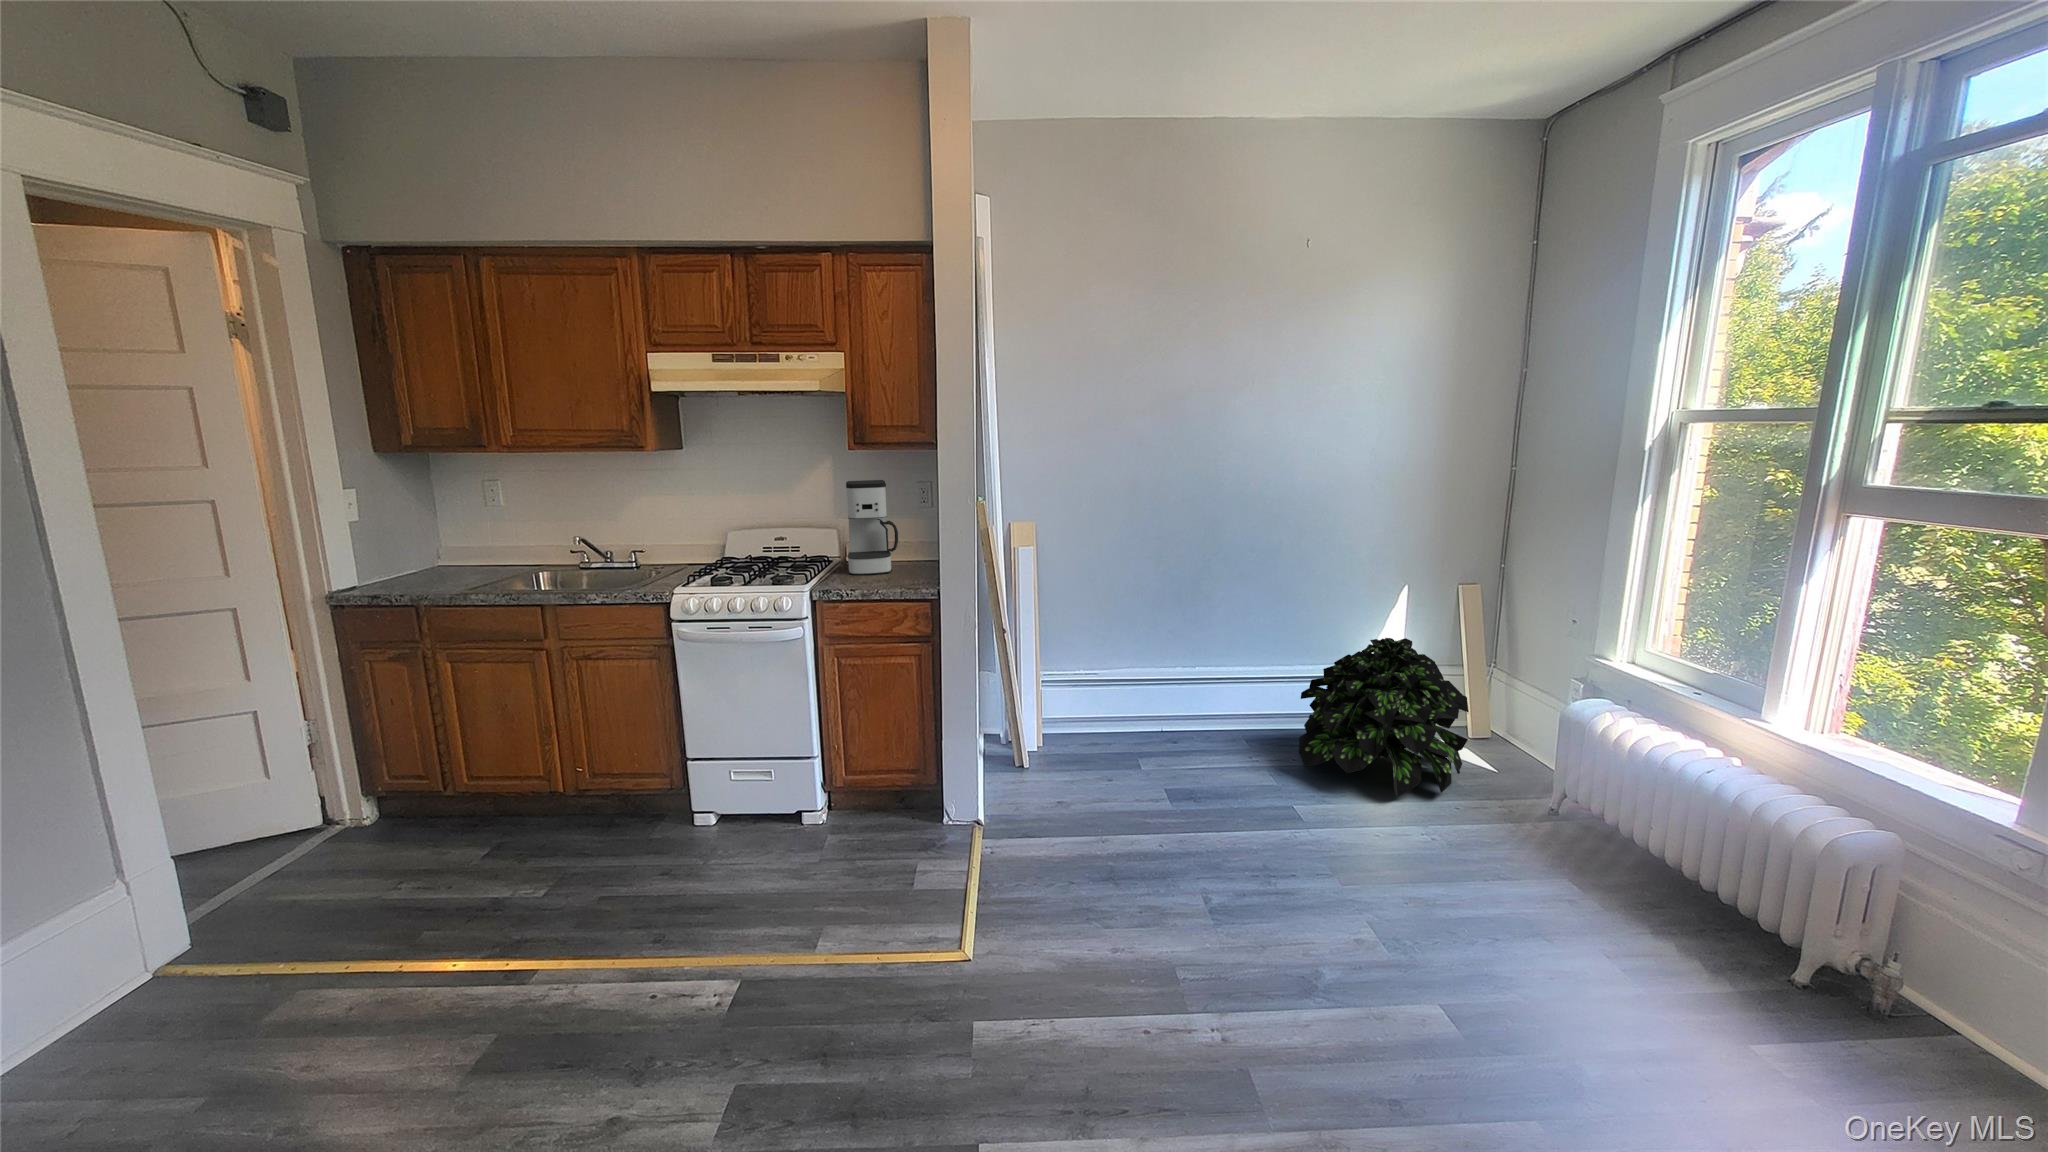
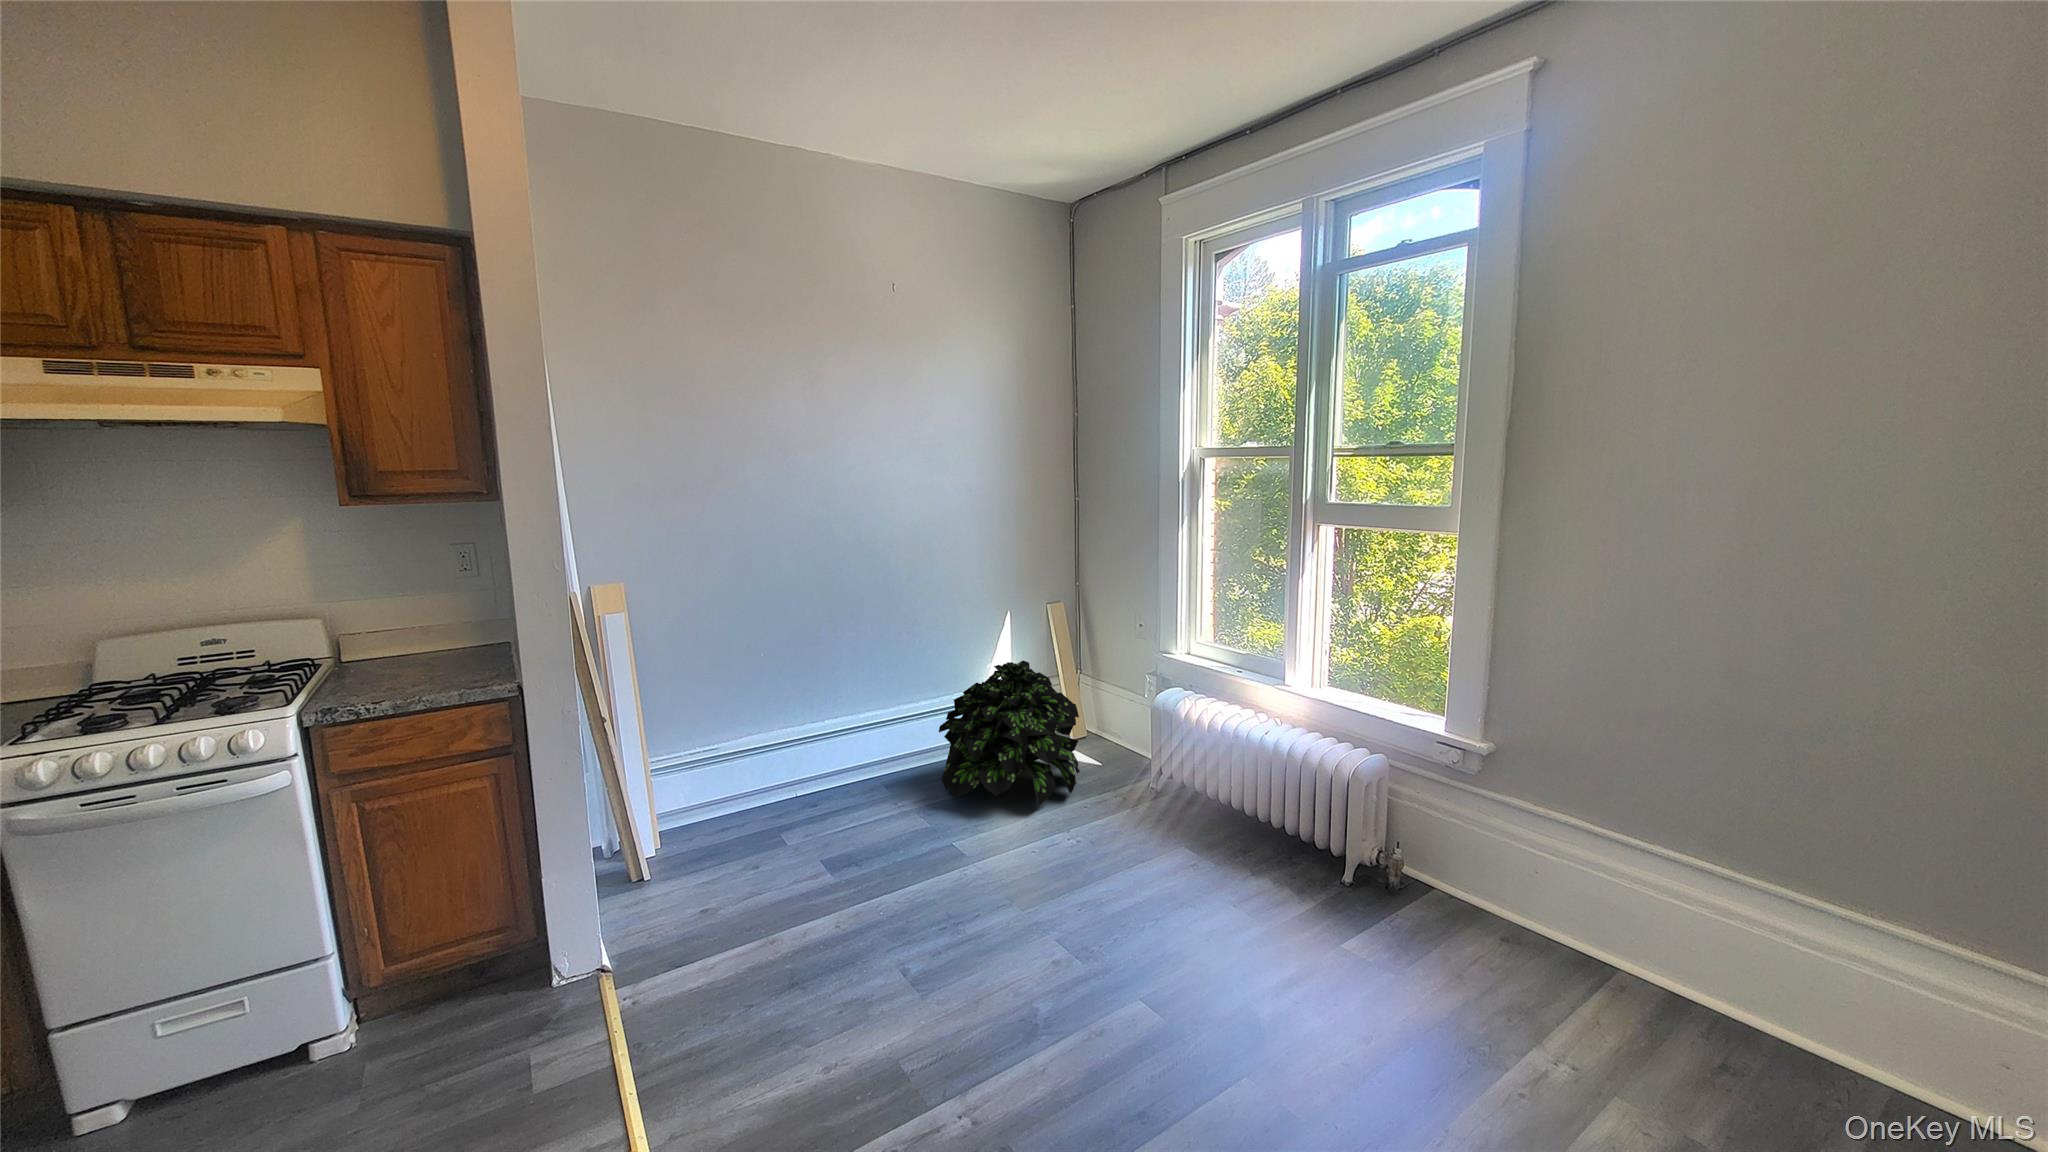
coffee maker: present [846,480,898,575] -> none [342,546,441,680]

